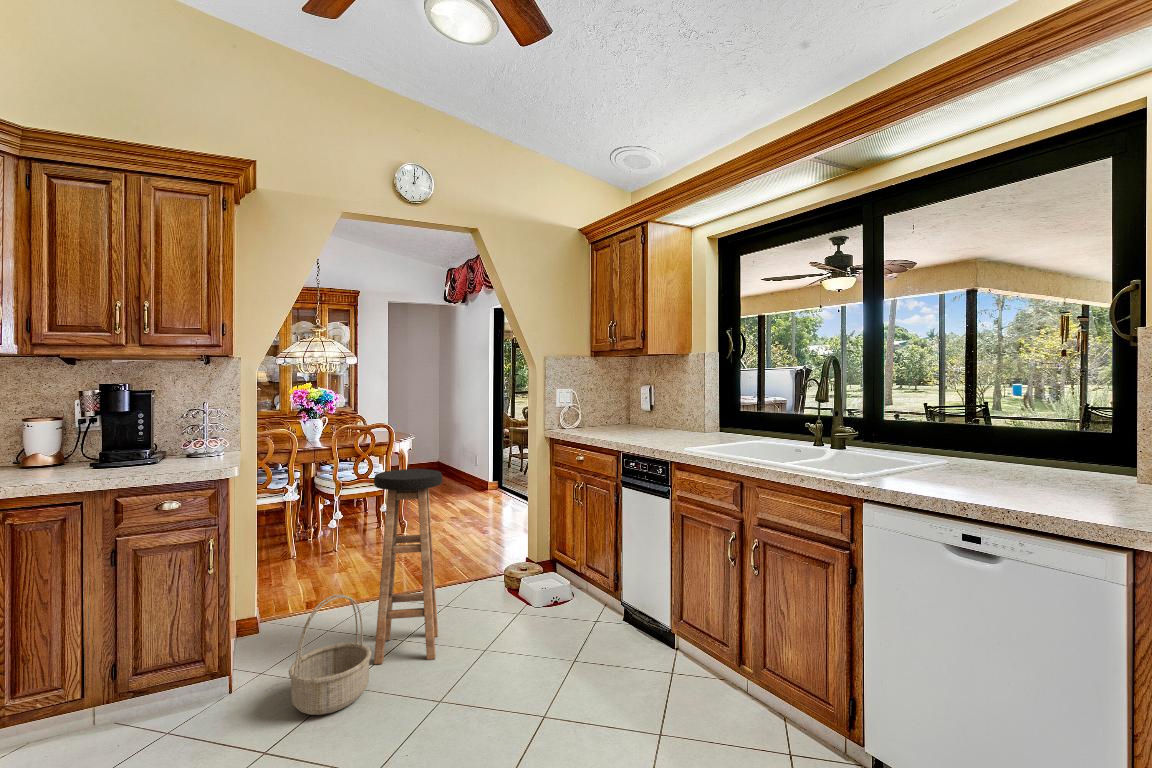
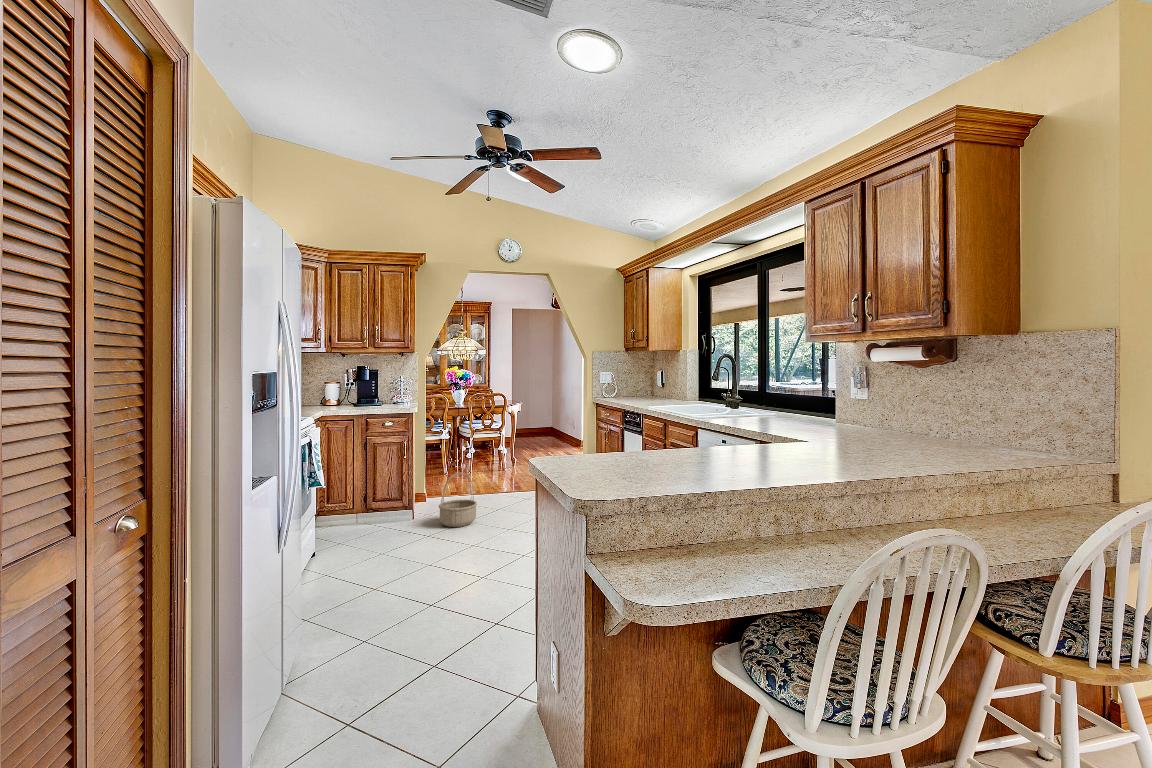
bar stool: present [374,469,442,664] -> none [480,415,518,516]

